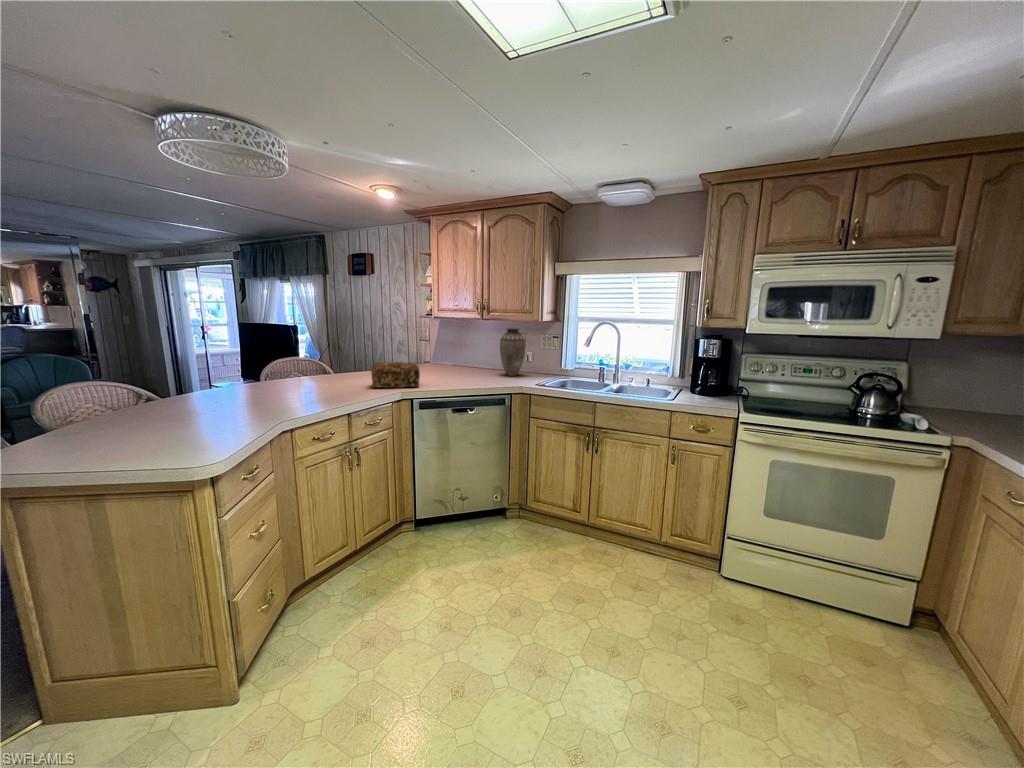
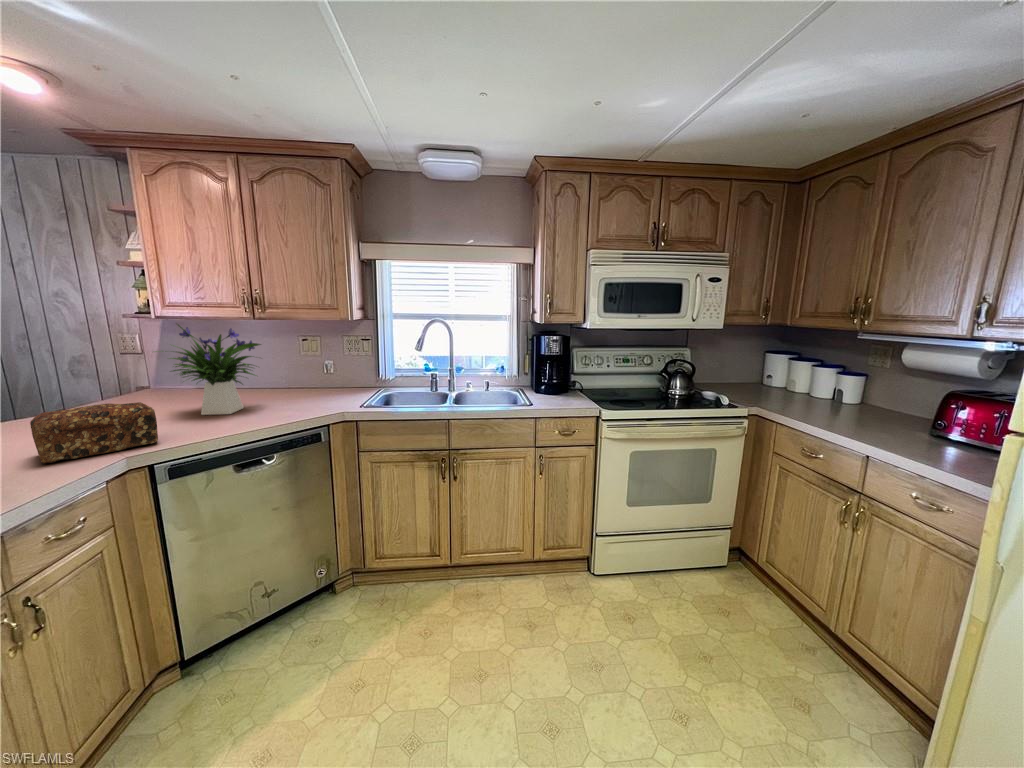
flower arrangement: none [425,320,482,379] -> present [156,325,261,415]
vase: present [500,328,525,376] -> none [289,330,329,397]

